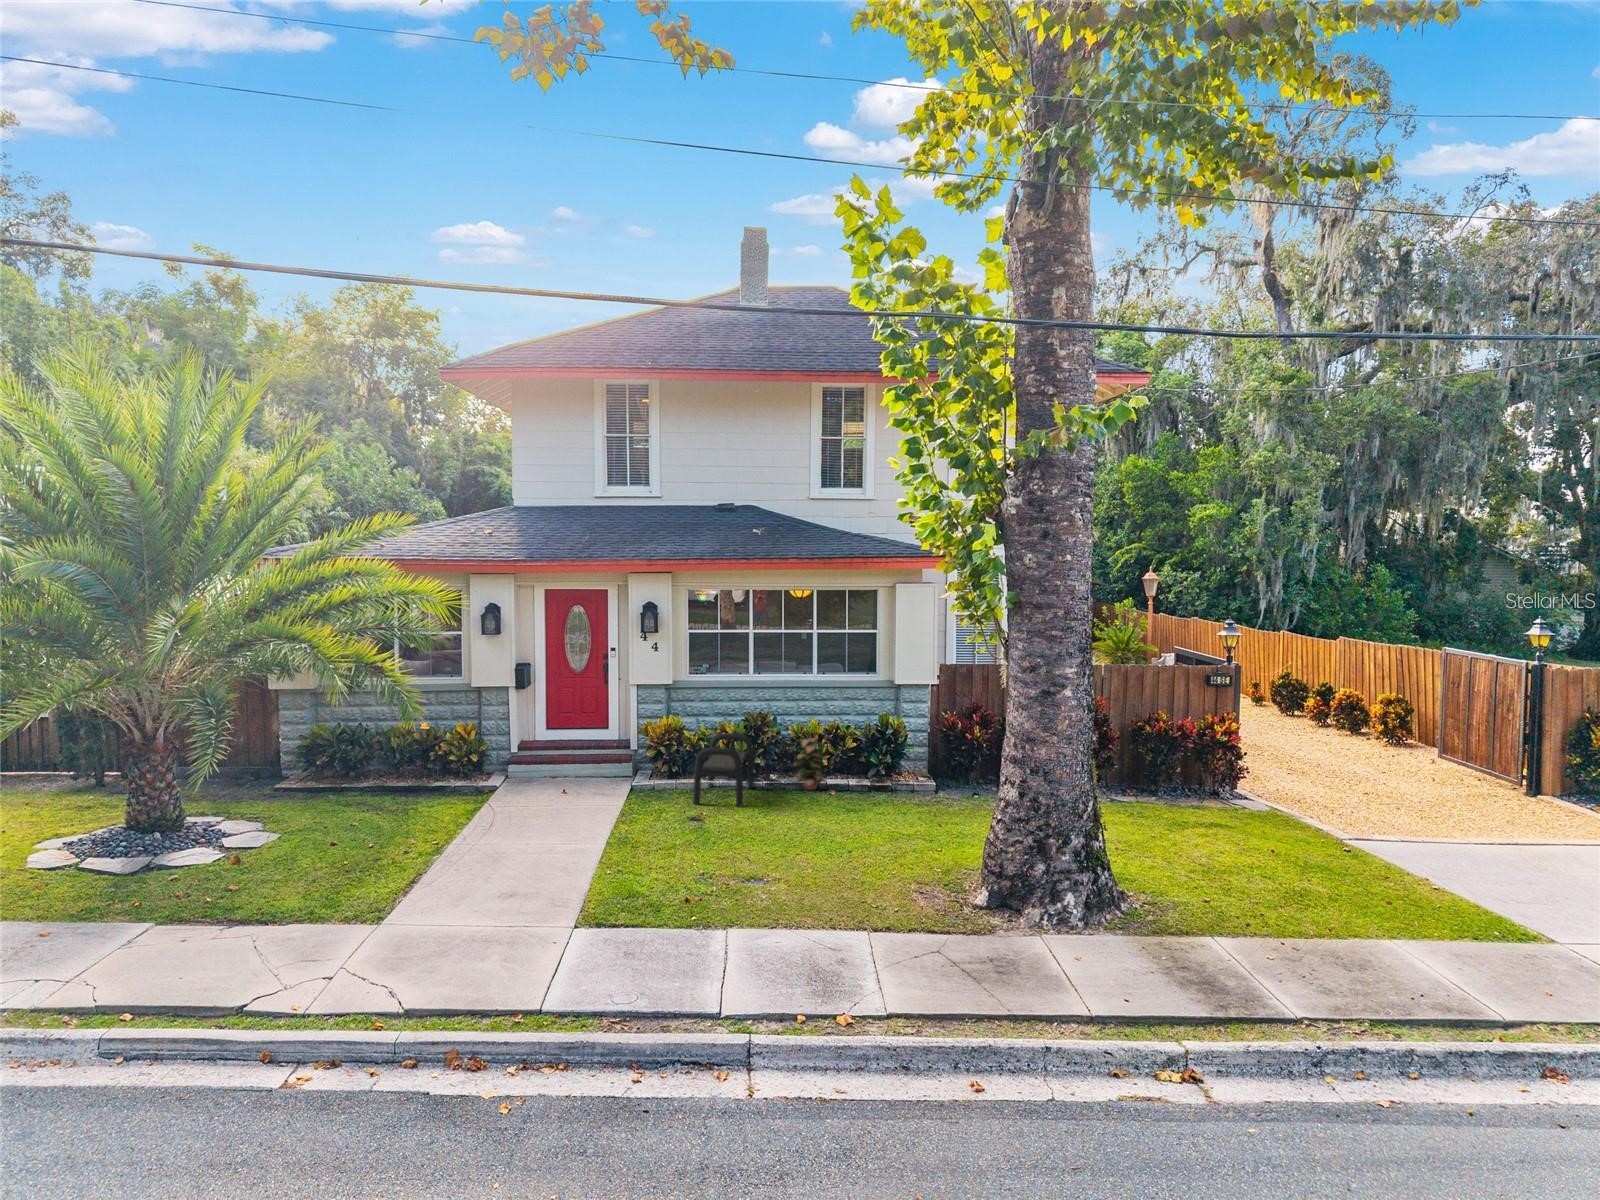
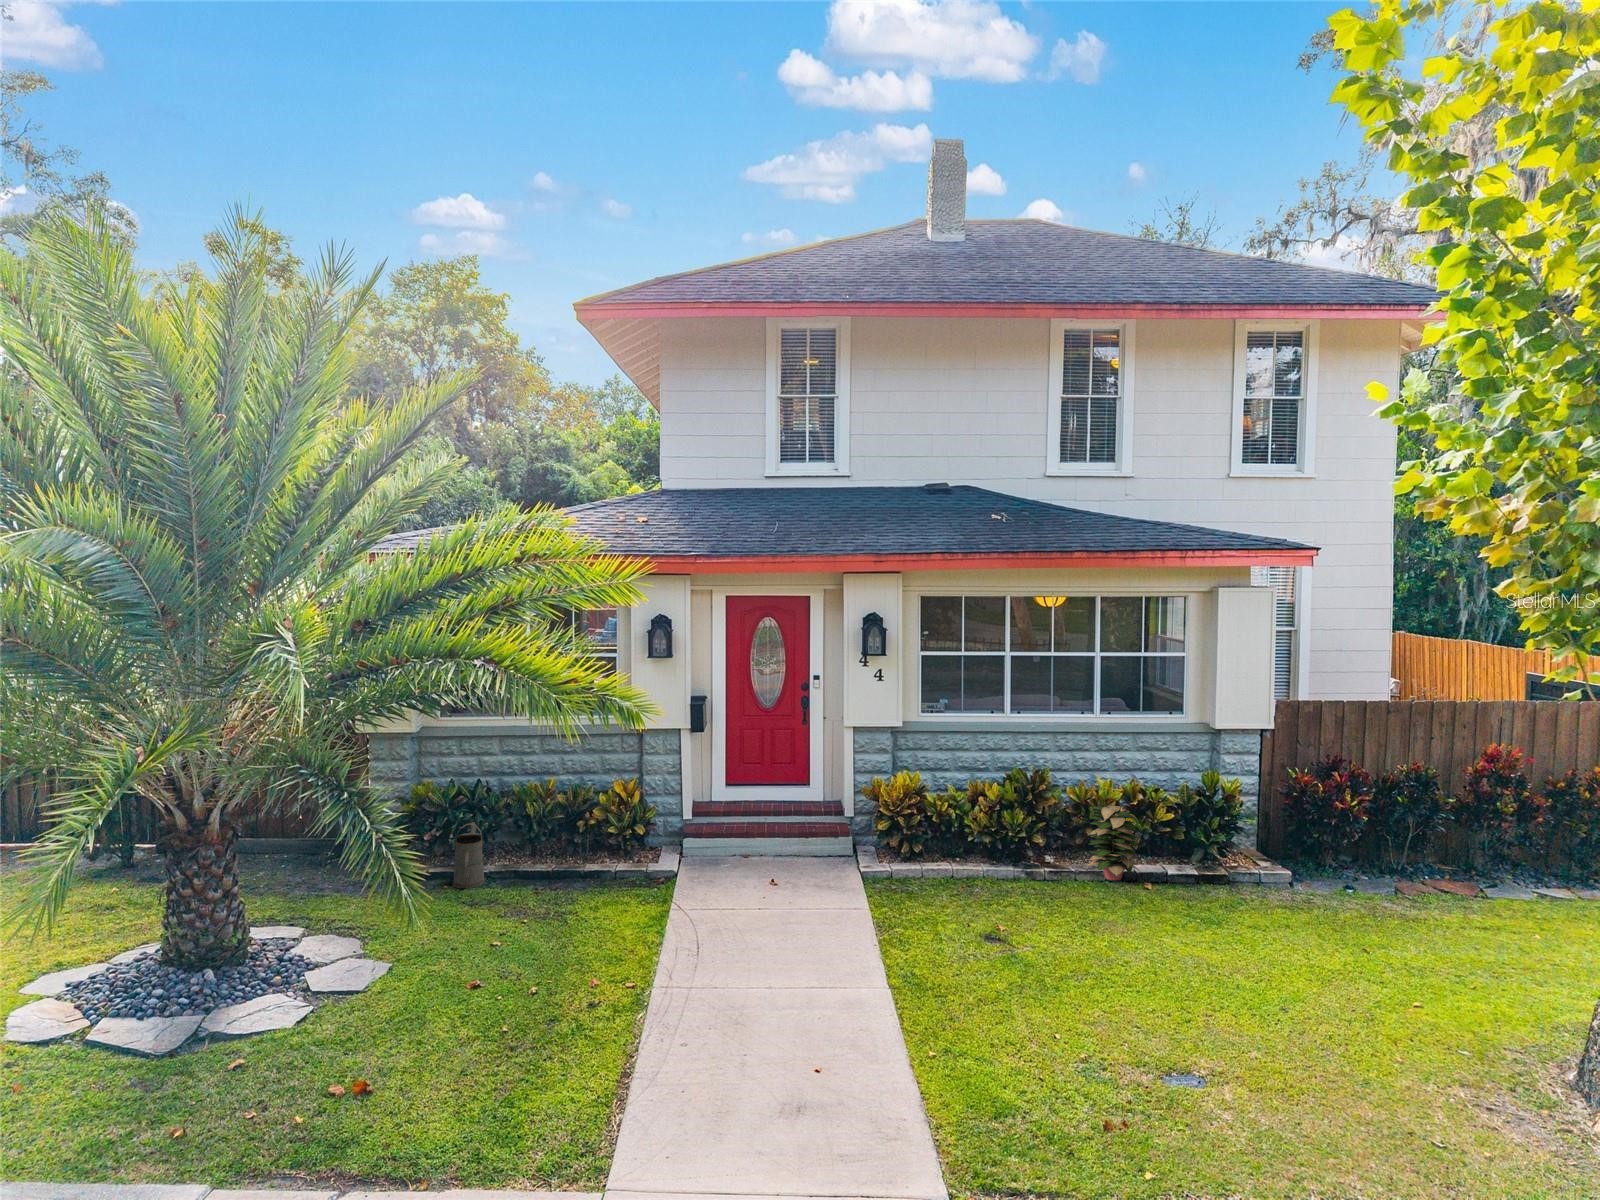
bench: present [693,733,754,807] -> none [964,798,1045,913]
watering can: none [335,751,359,797] -> present [453,822,485,888]

